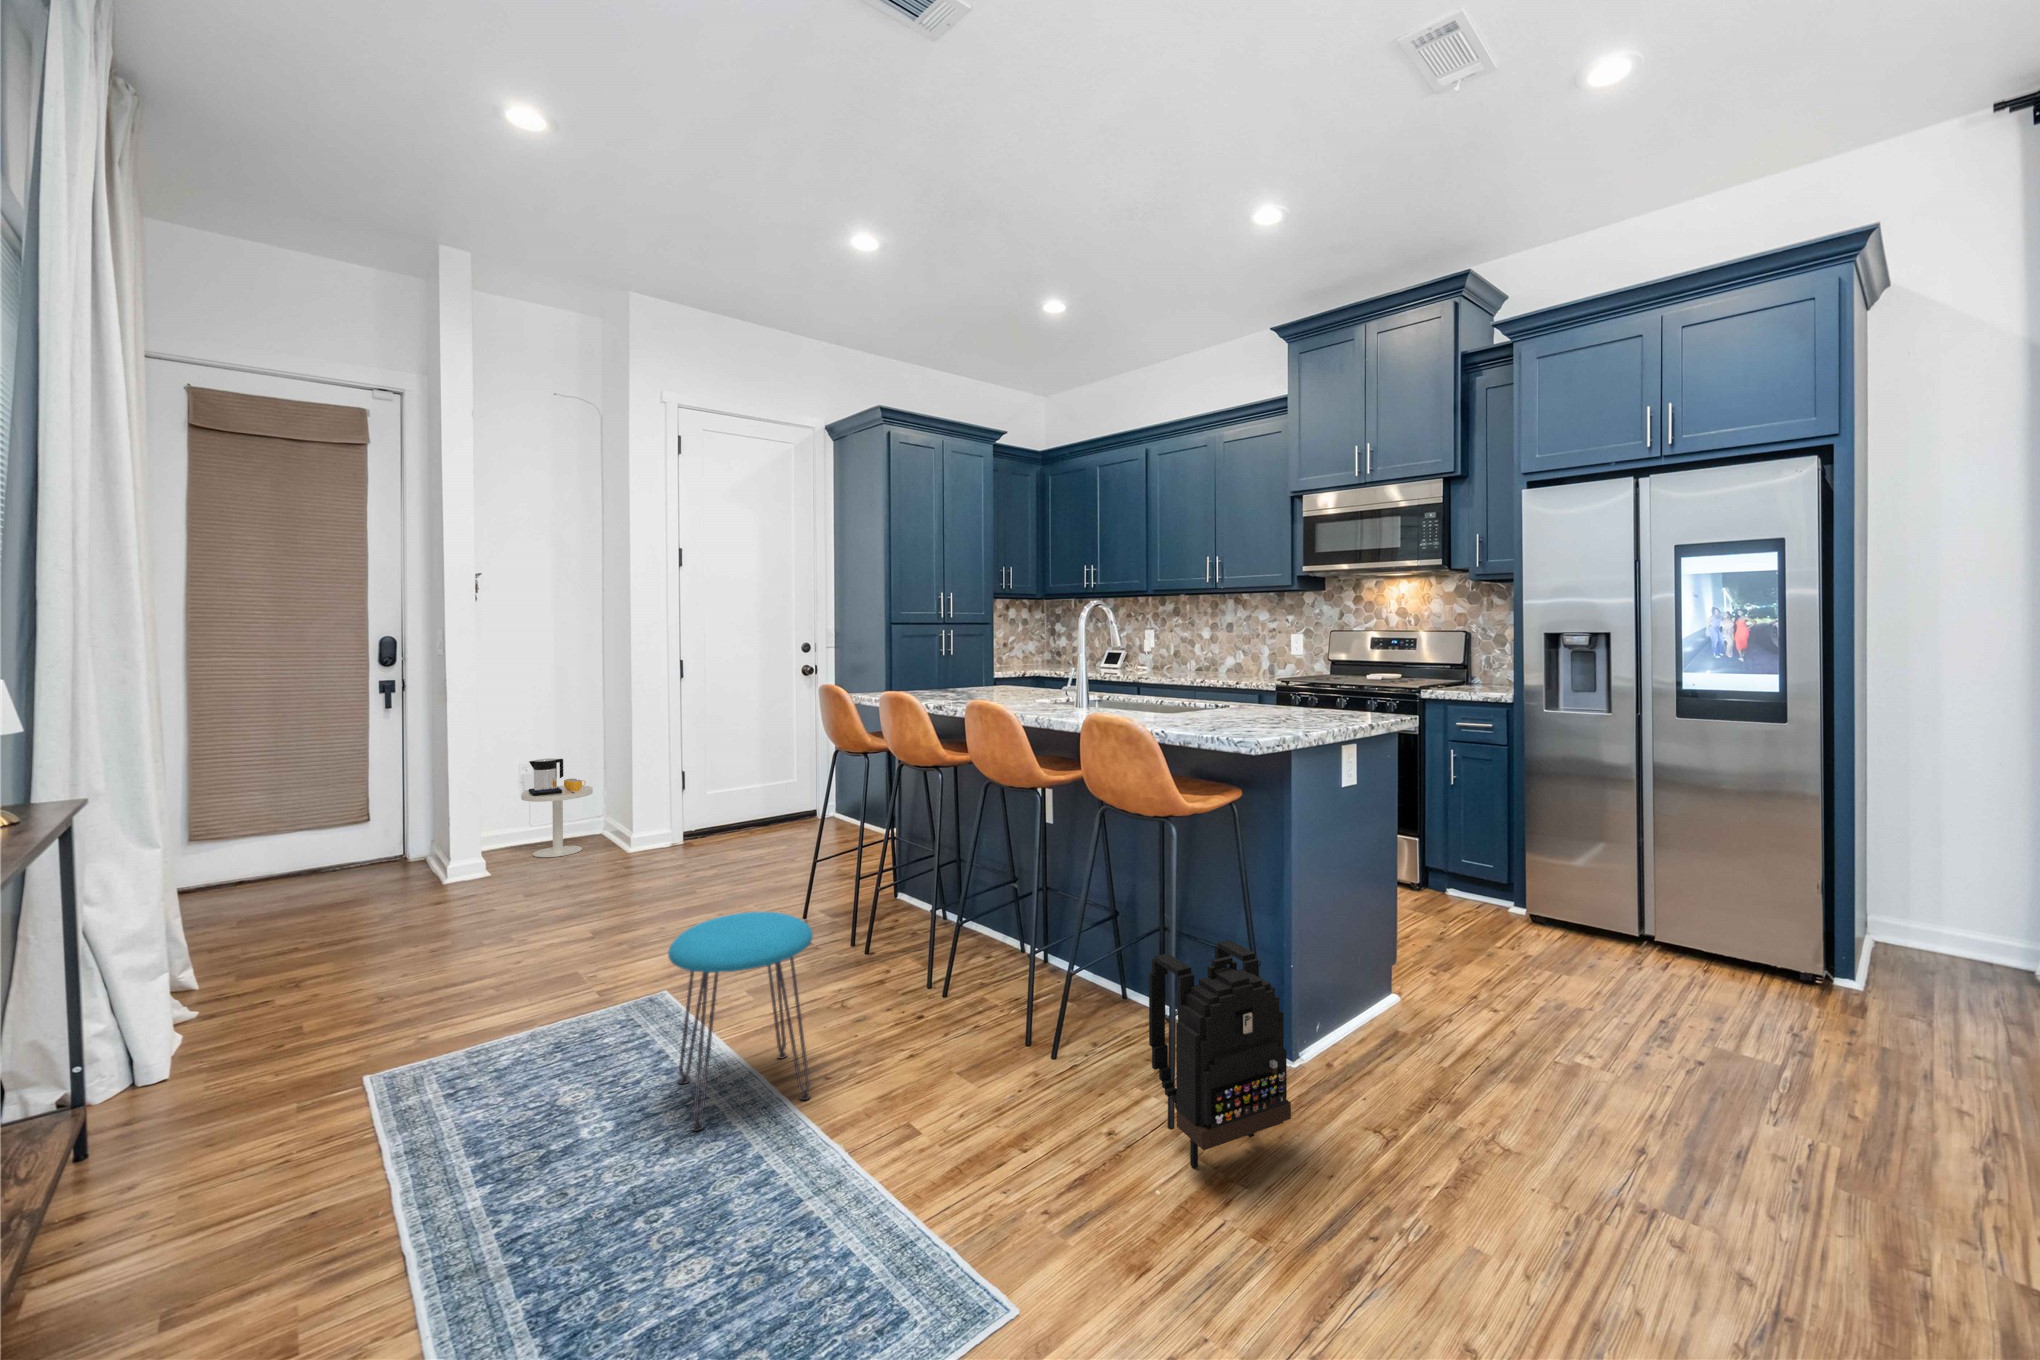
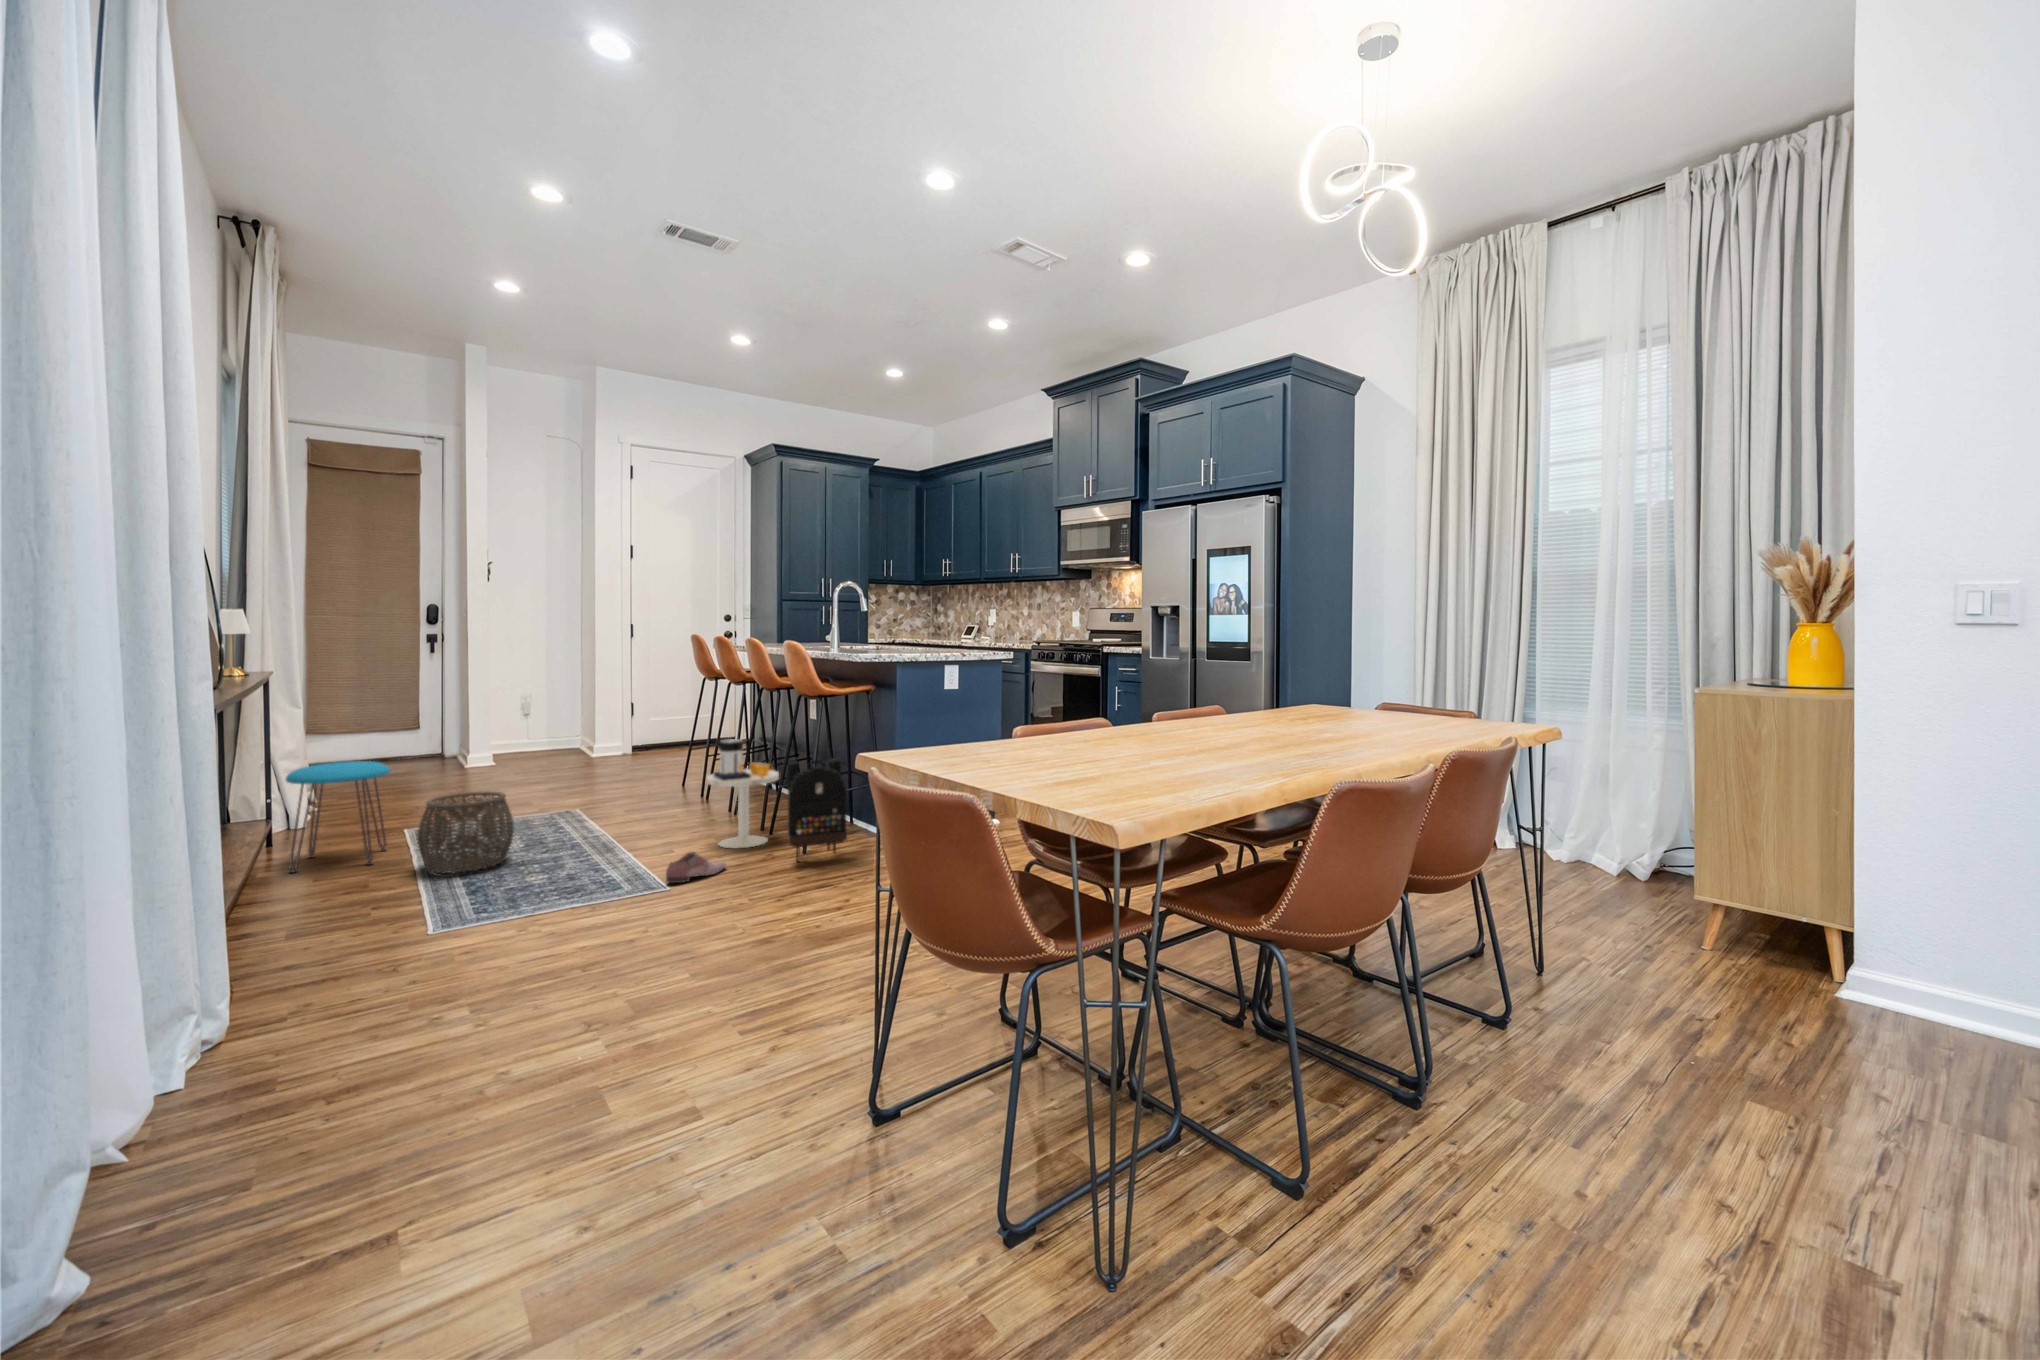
side table: present [521,759,593,857] -> present [707,739,779,848]
stool: present [668,912,813,1131] -> present [286,761,390,873]
woven basket: none [407,1042,614,1267] -> present [417,791,514,874]
shoe: none [993,1189,1075,1289] -> present [666,852,726,883]

